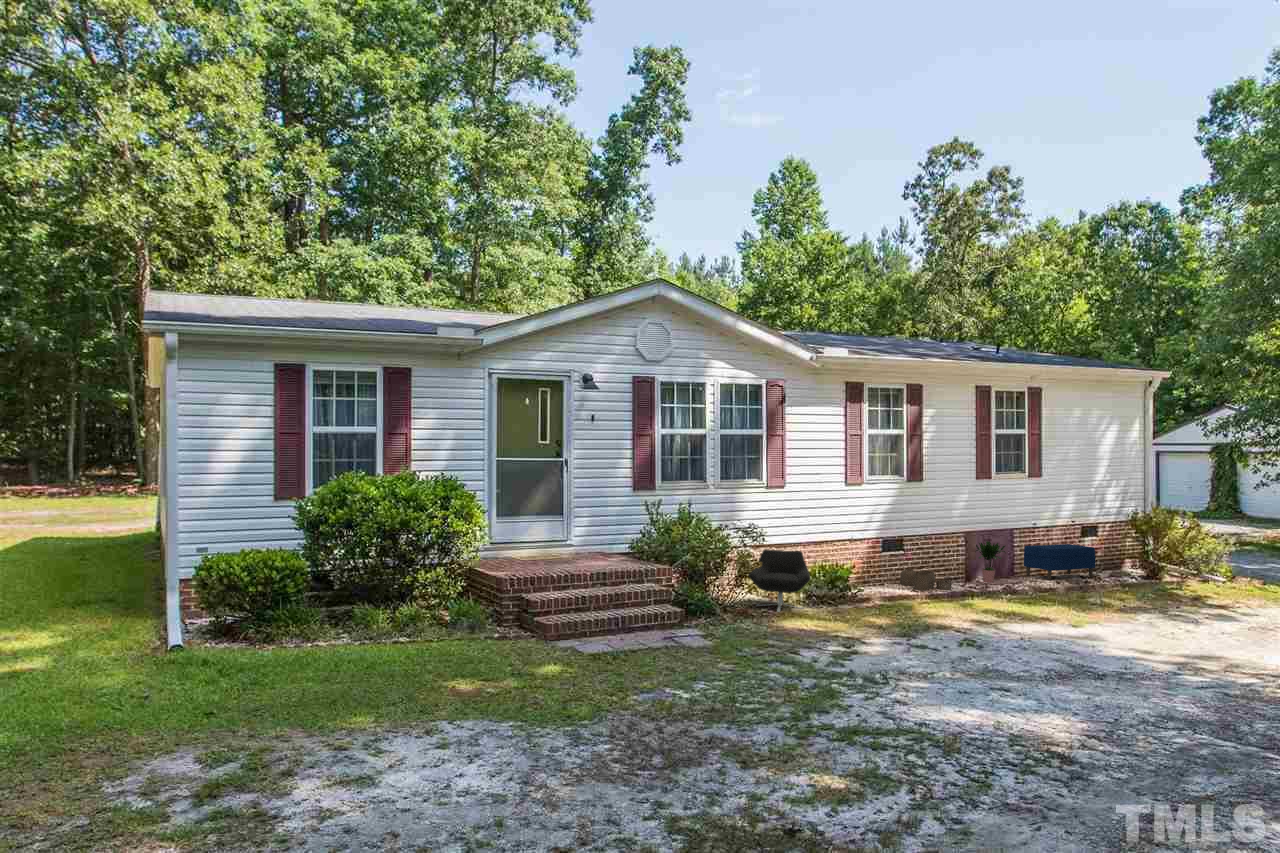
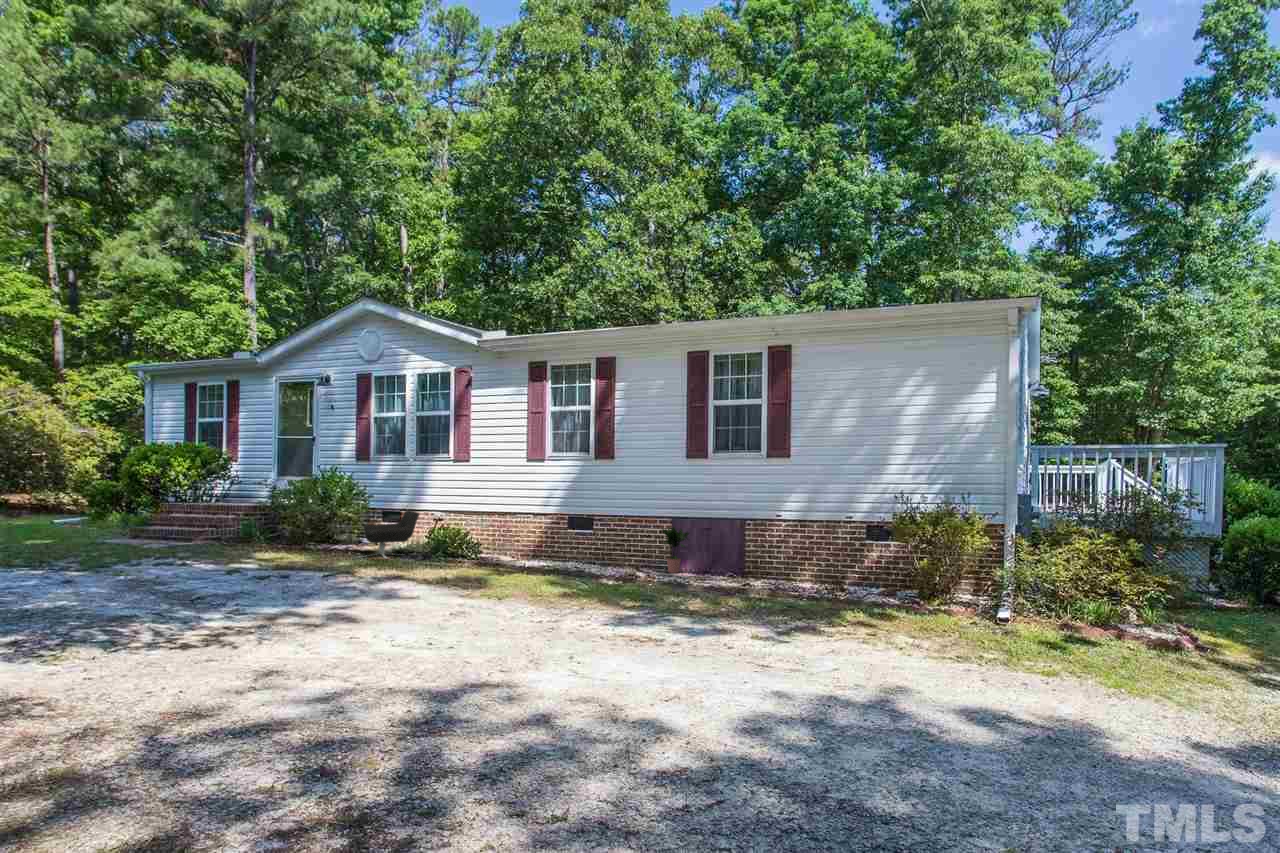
bench: present [1024,544,1096,580] -> none [749,539,837,588]
woven basket: present [900,568,952,590] -> none [557,545,593,569]

